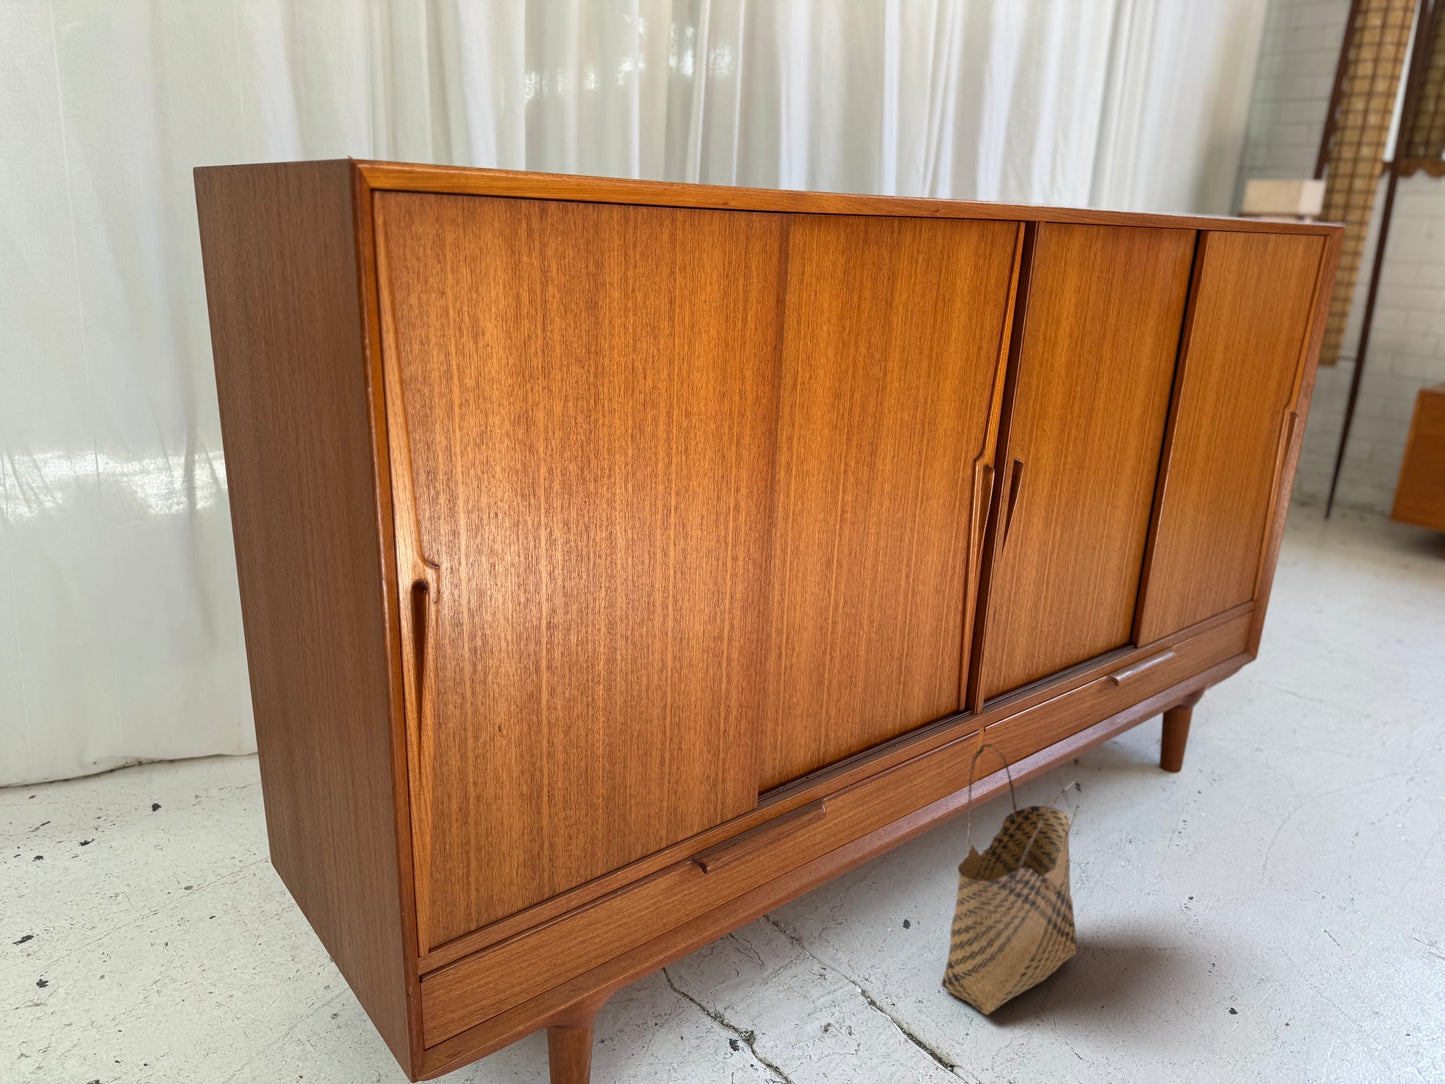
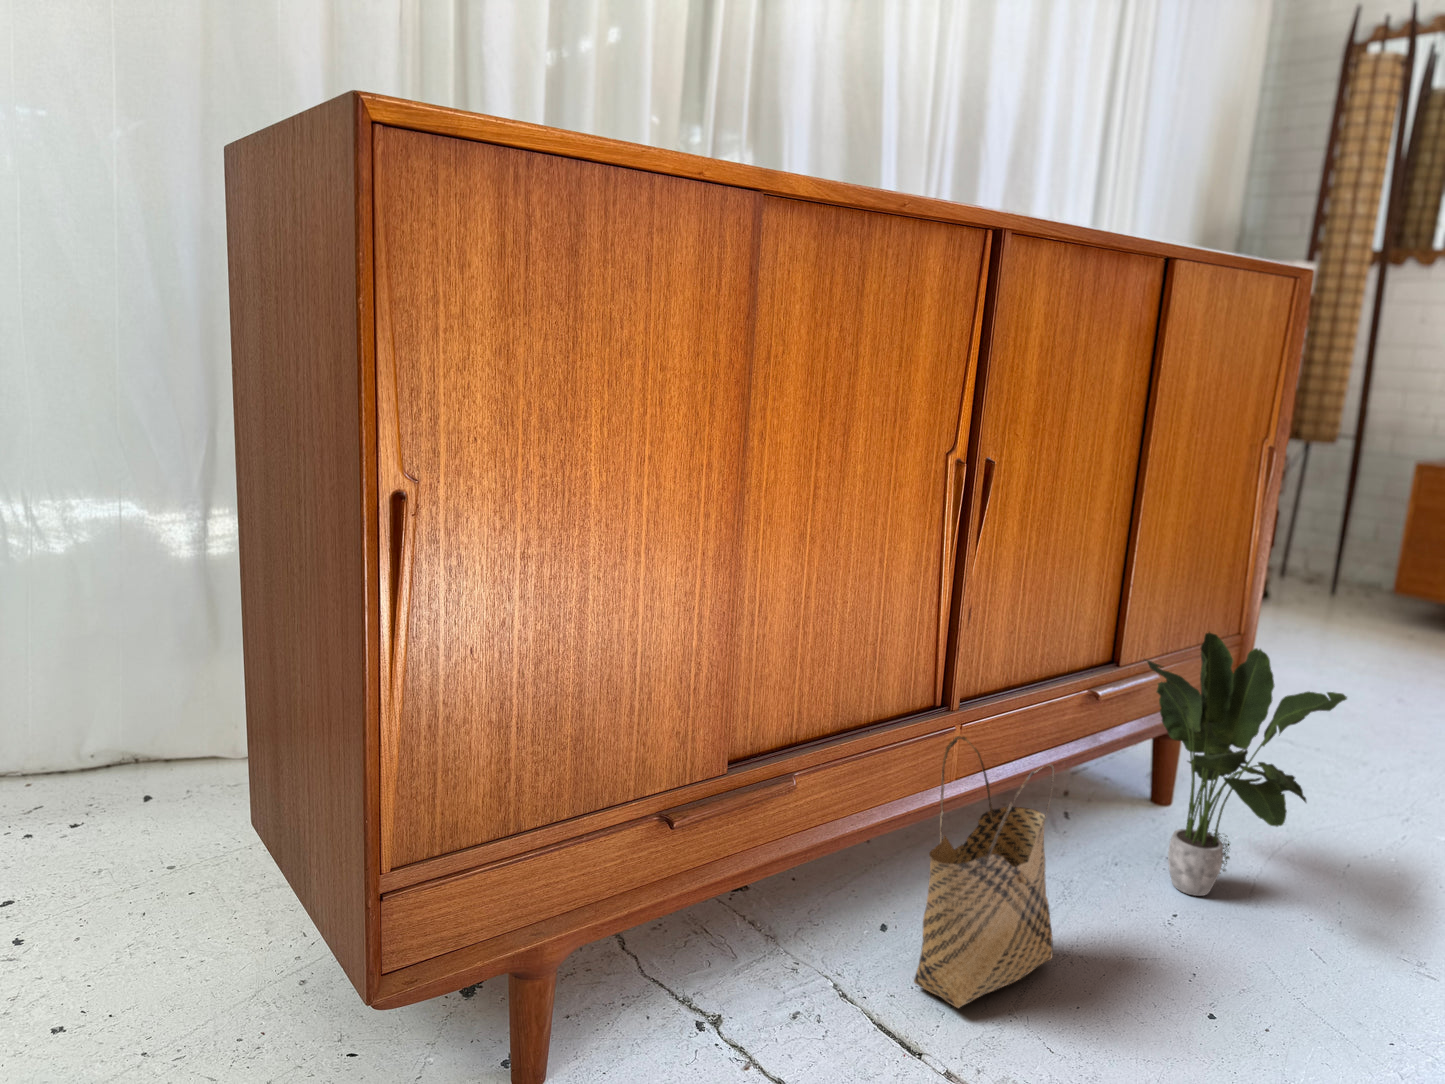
potted plant: none [1164,616,1372,873] -> present [1145,632,1347,896]

